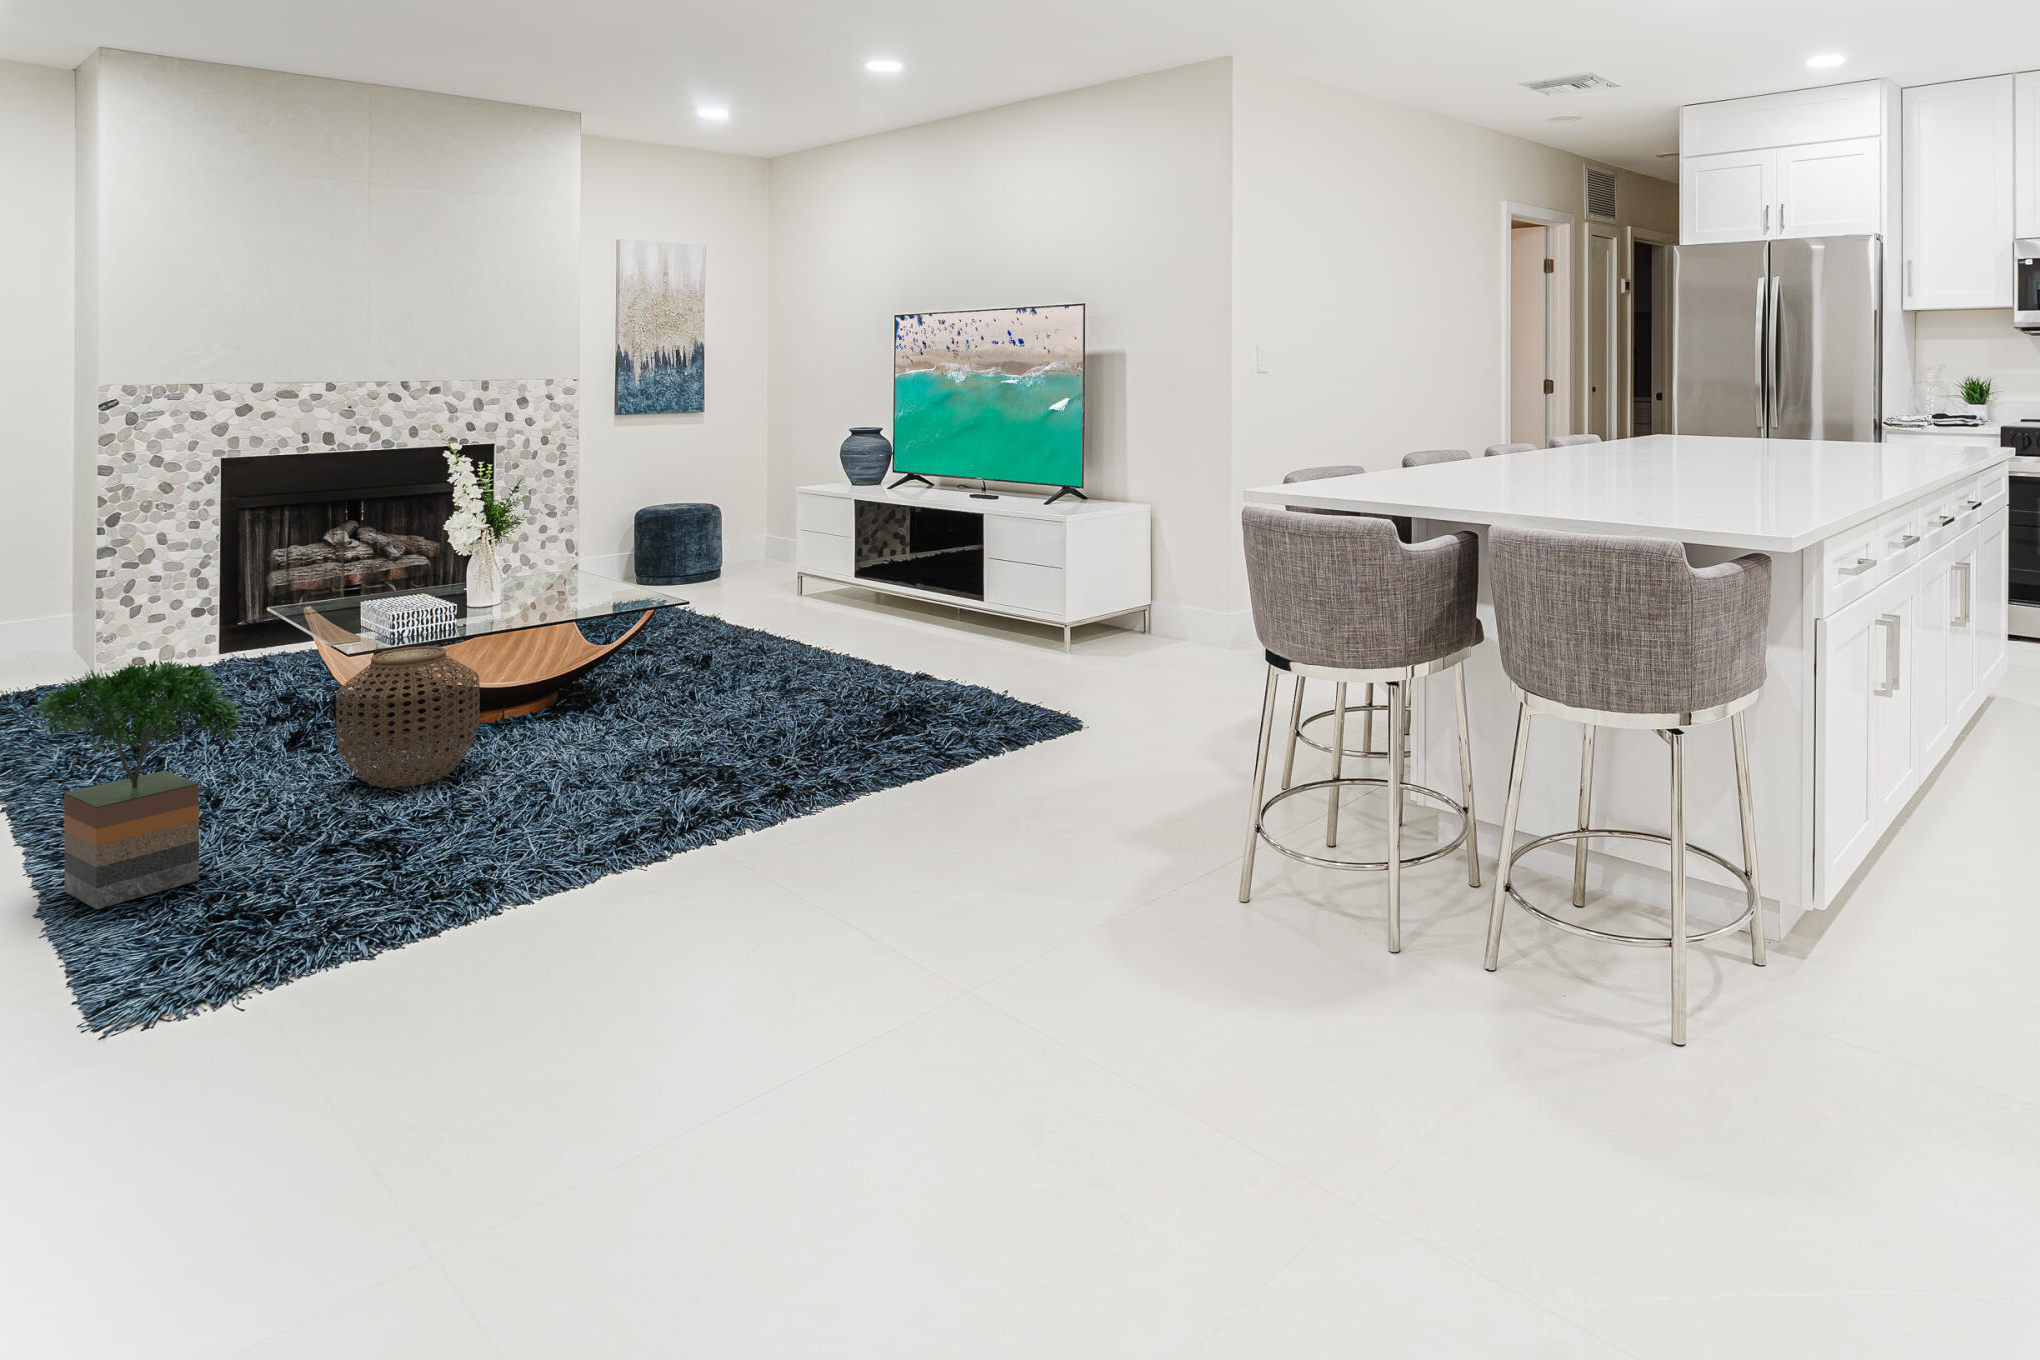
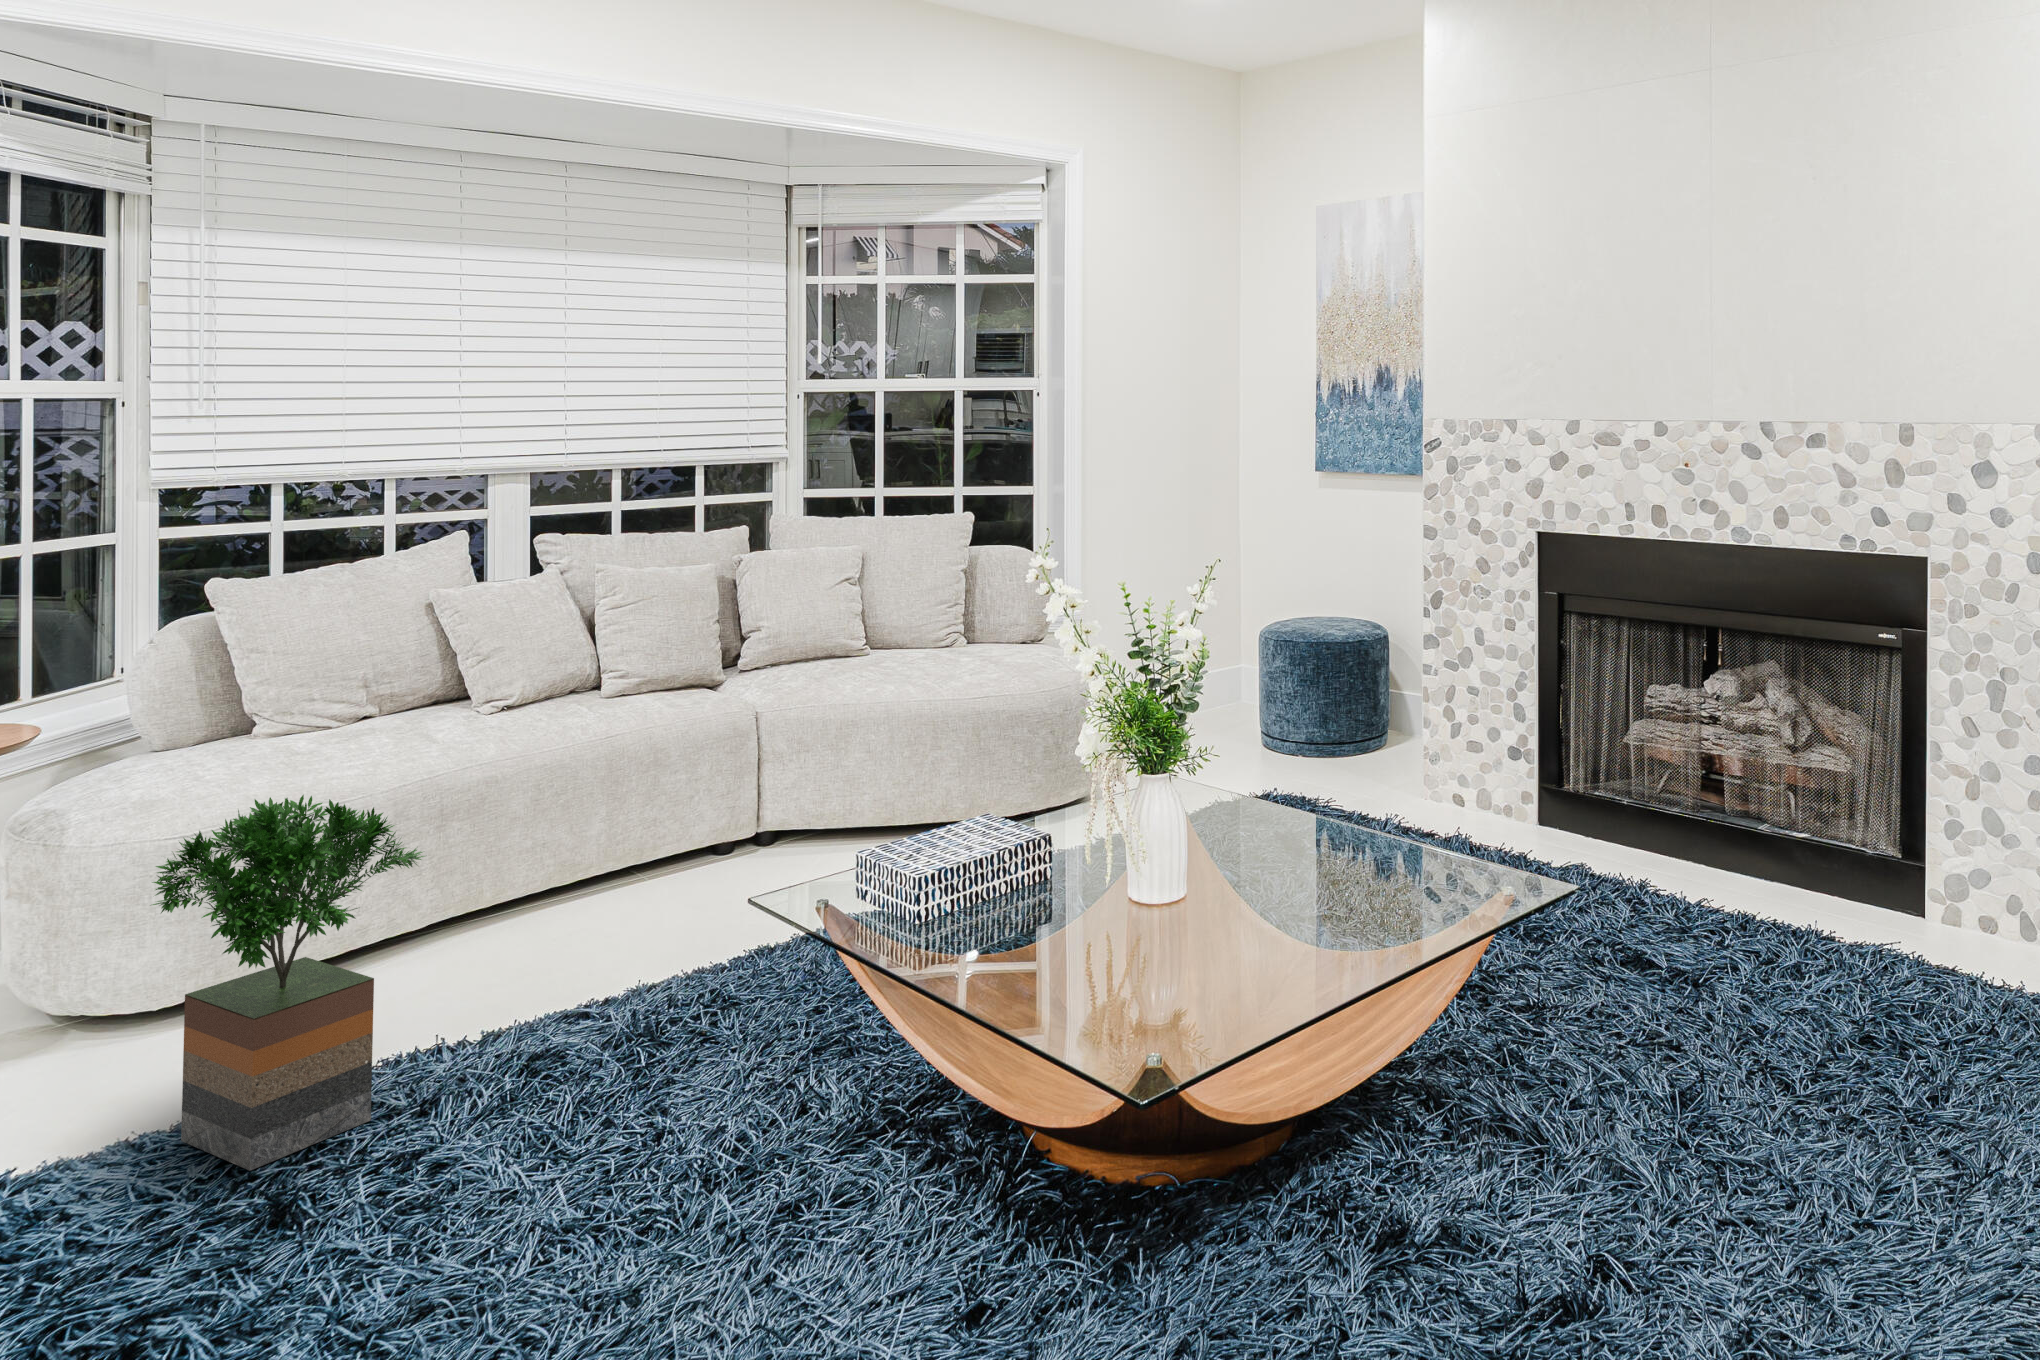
woven basket: present [336,646,480,788] -> none [612,908,855,1201]

